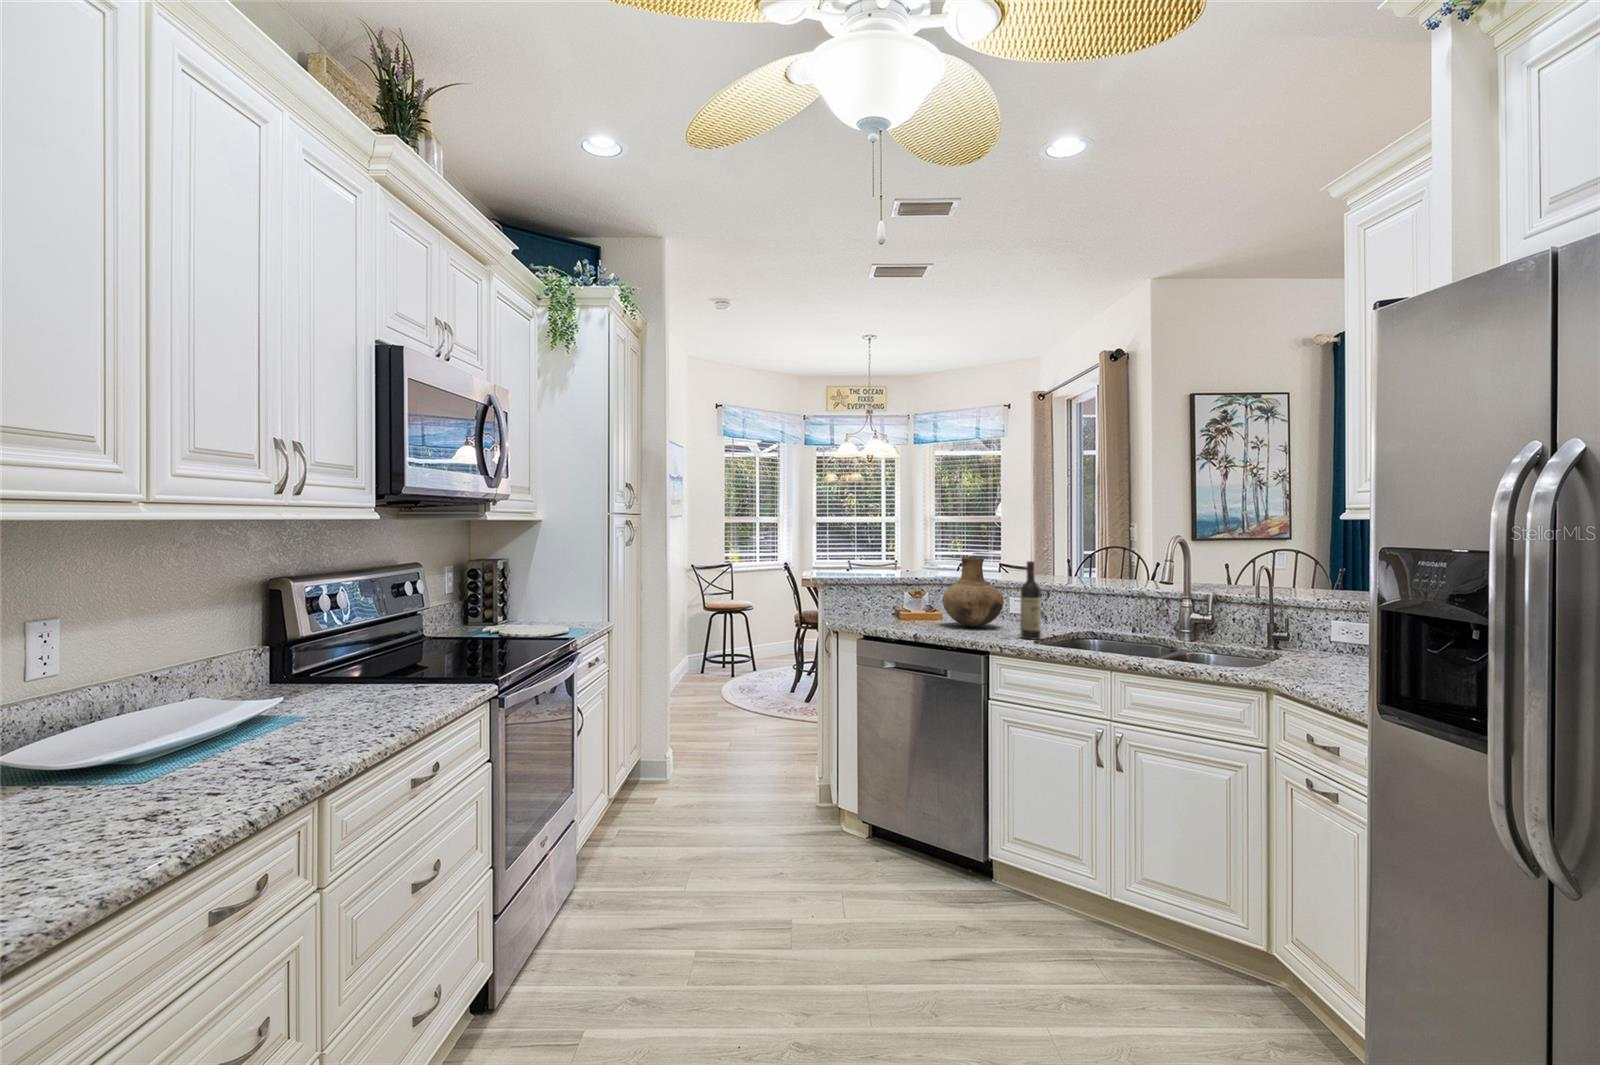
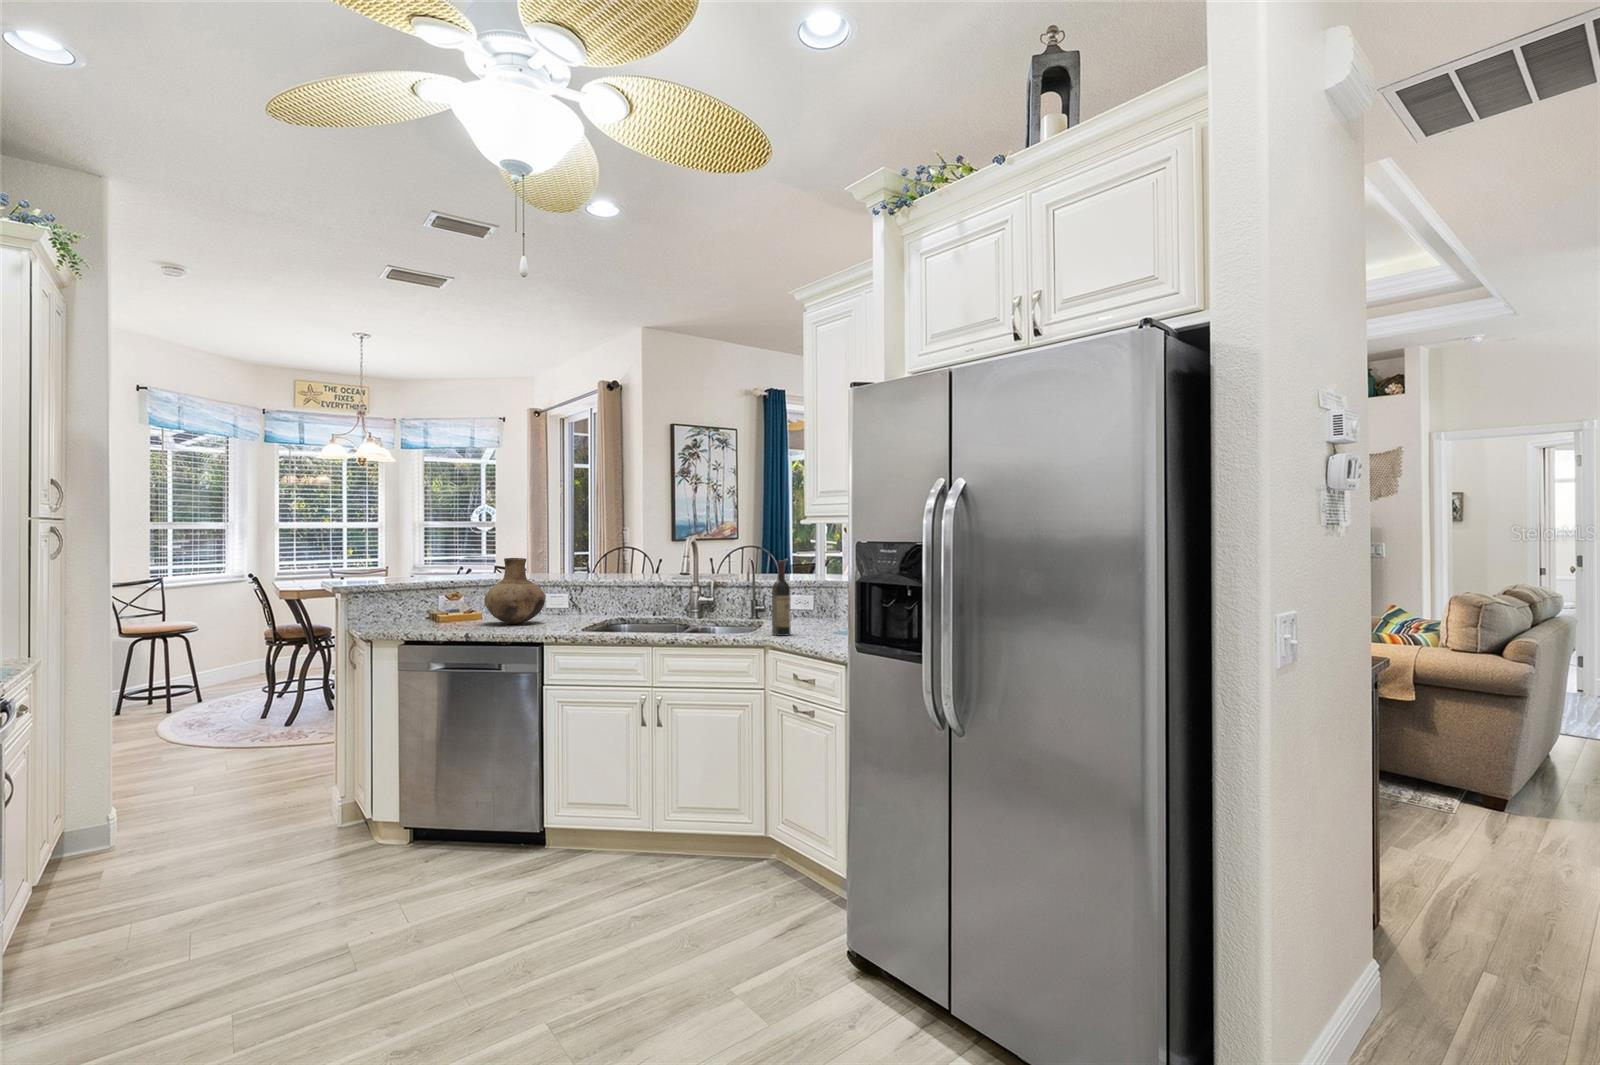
wine bottle: present [1020,561,1041,639] -> present [772,561,791,636]

